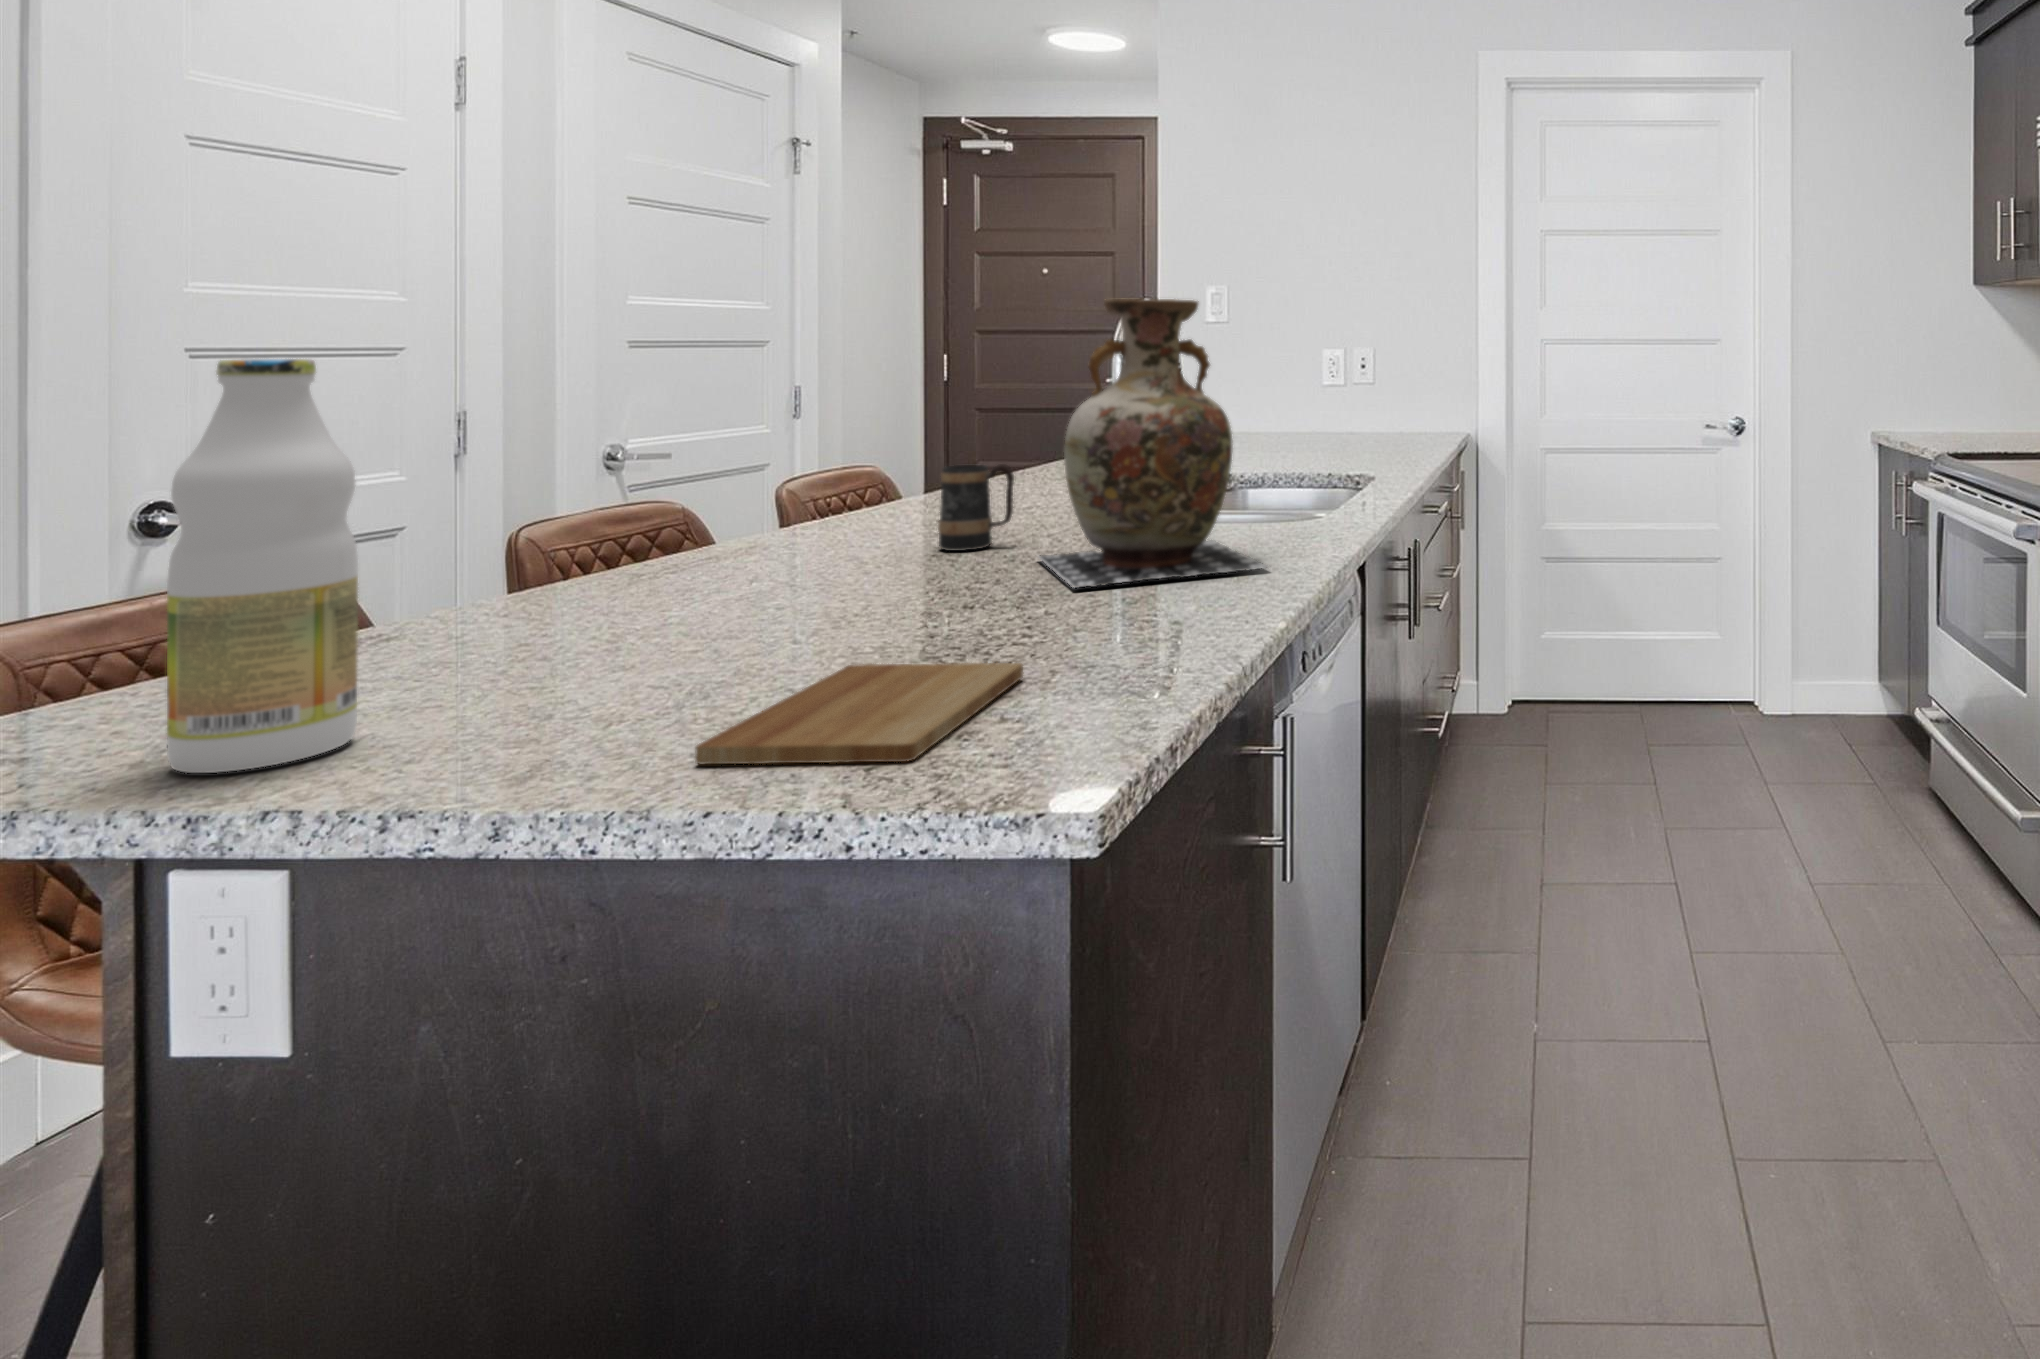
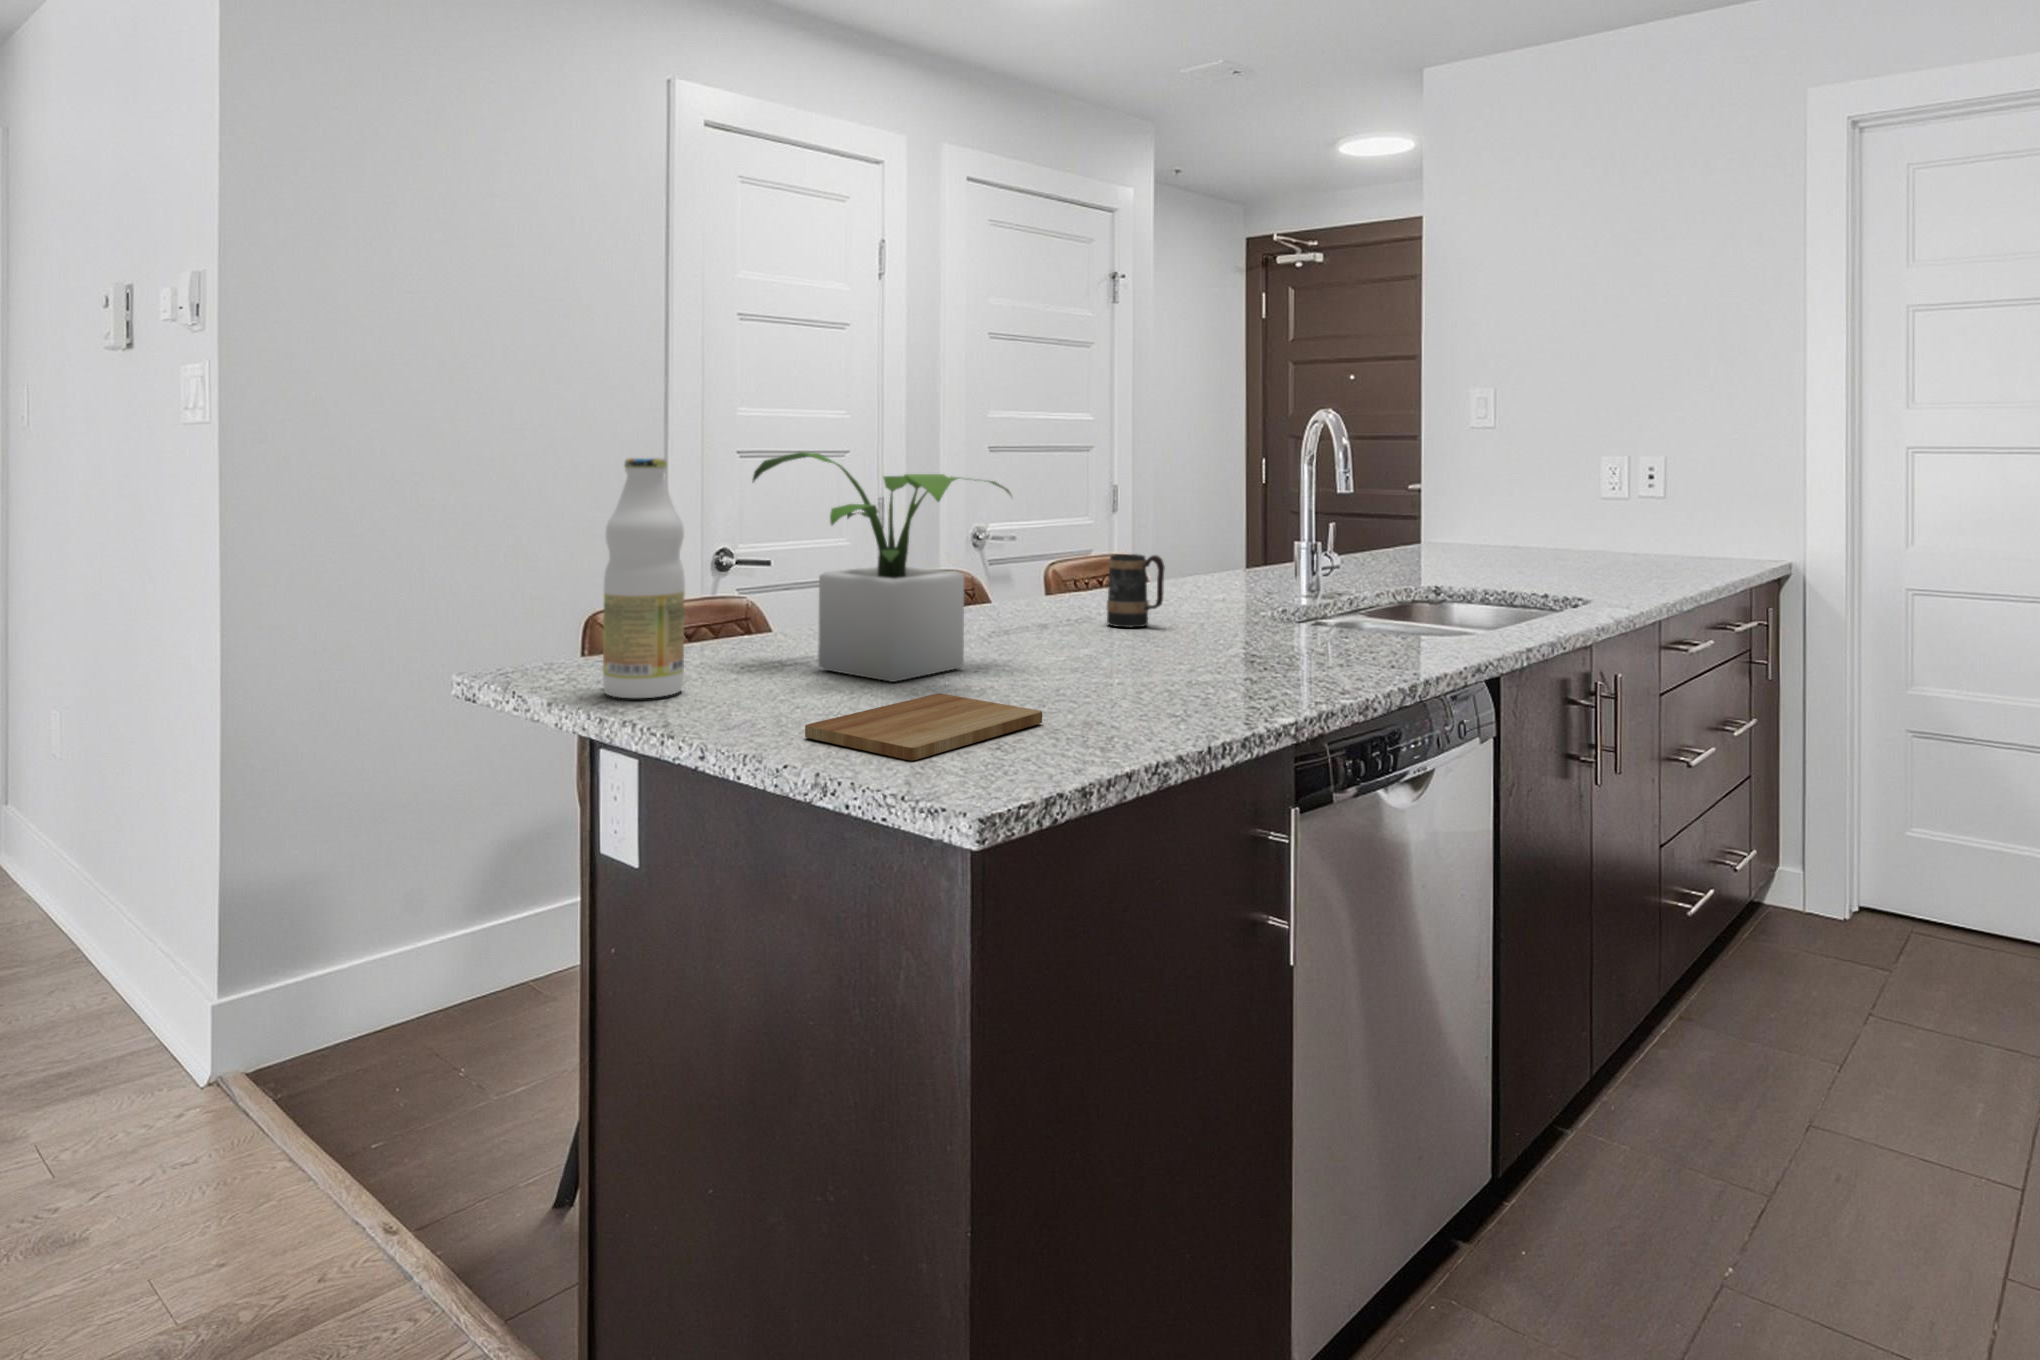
vase: present [1039,299,1267,588] -> none [1160,411,1346,671]
potted plant: none [436,348,880,662] -> present [752,452,1012,682]

